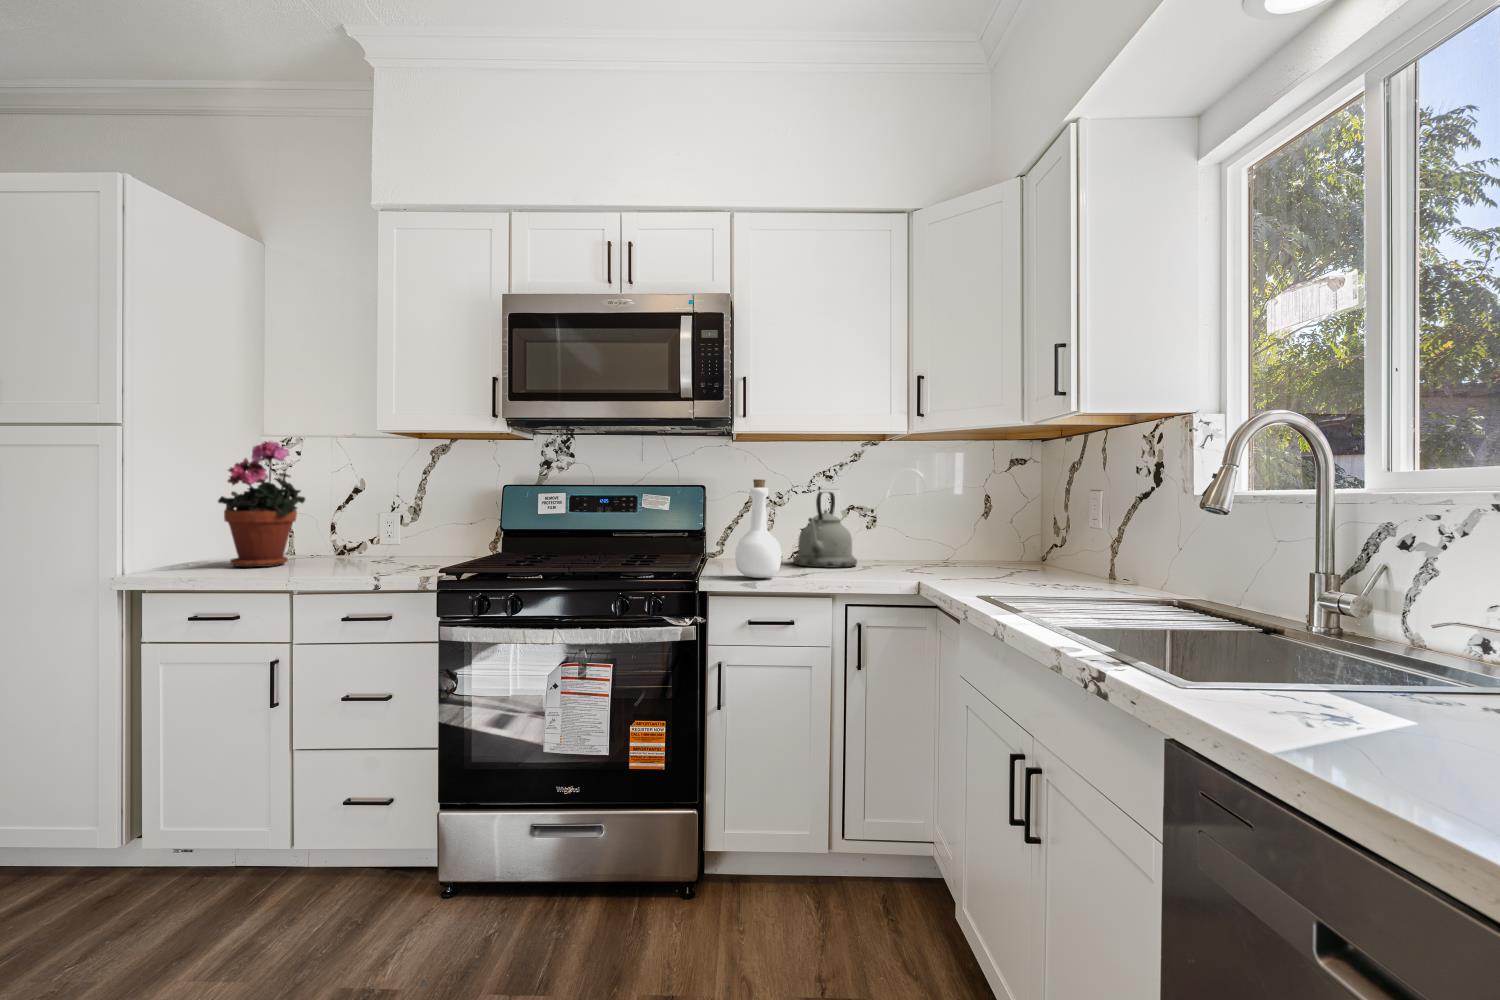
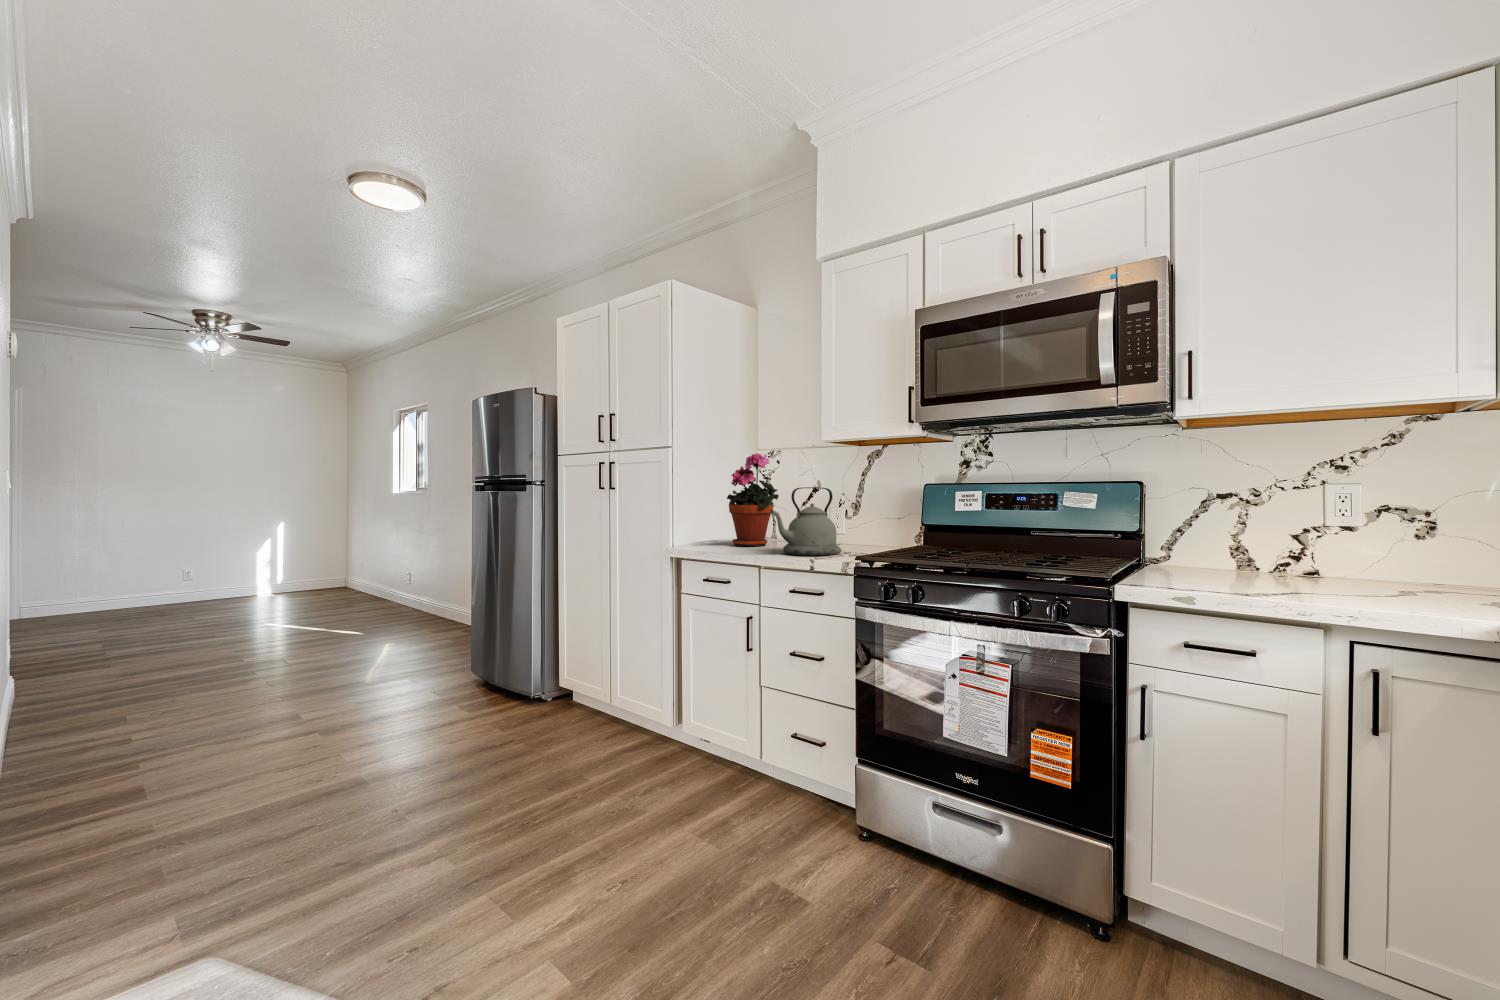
bottle: present [735,479,781,578] -> none [1168,471,1239,592]
kettle: present [793,492,857,568] -> present [771,487,841,556]

